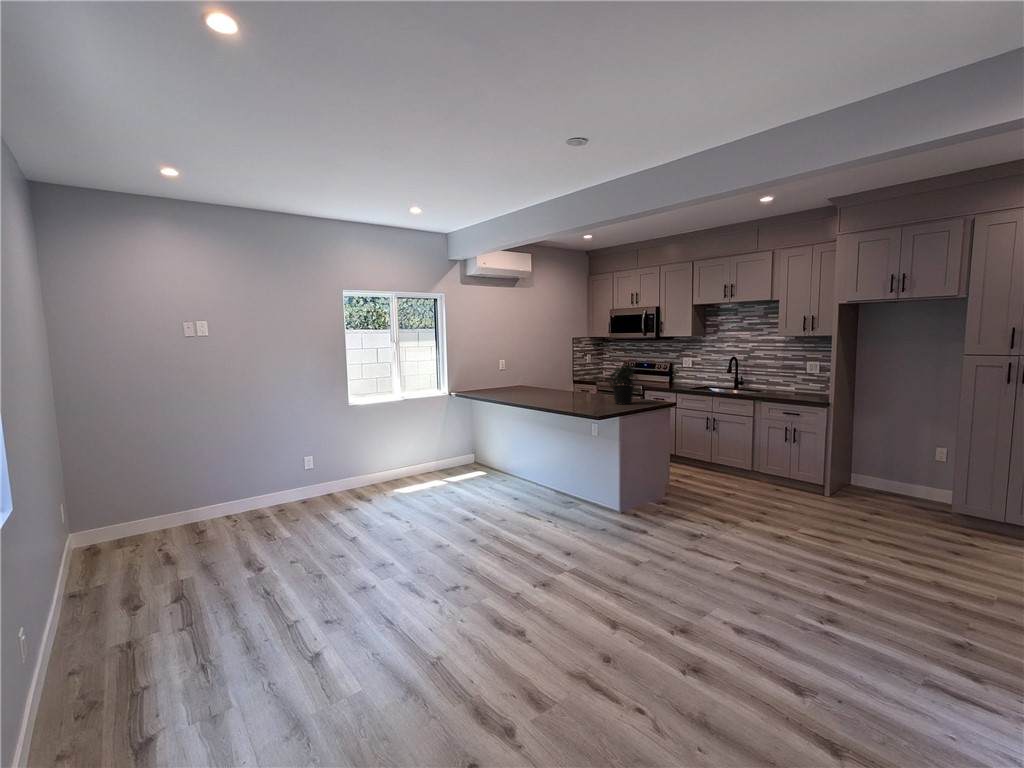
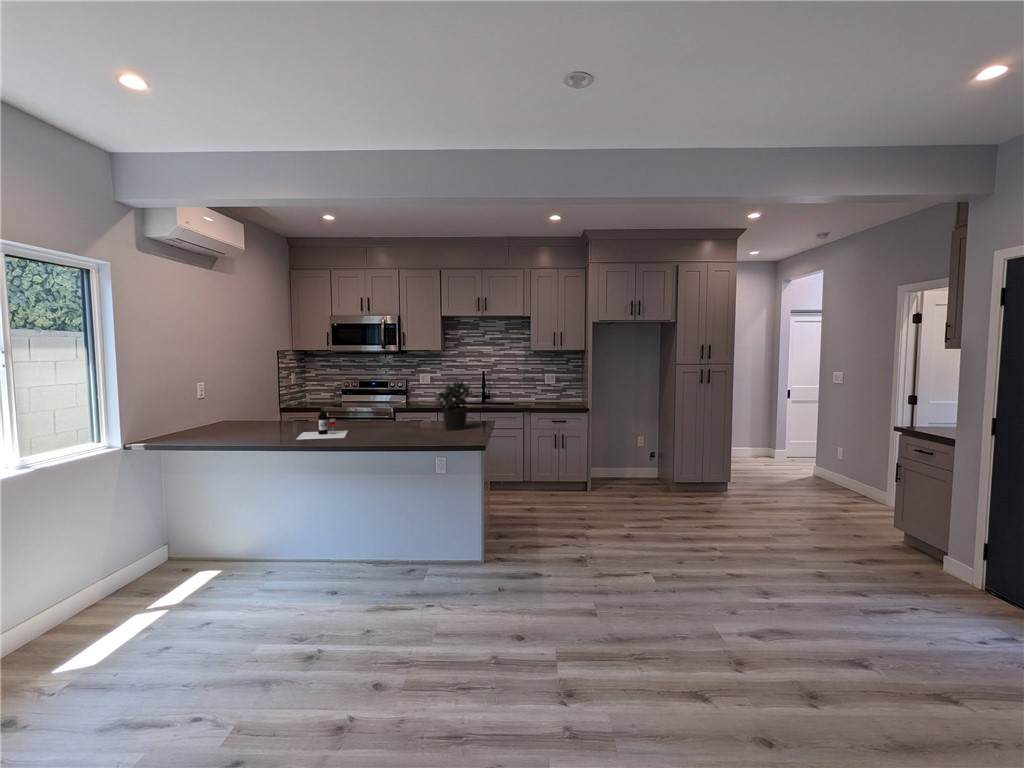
wine bottle: none [517,378,559,401] -> present [296,406,347,440]

